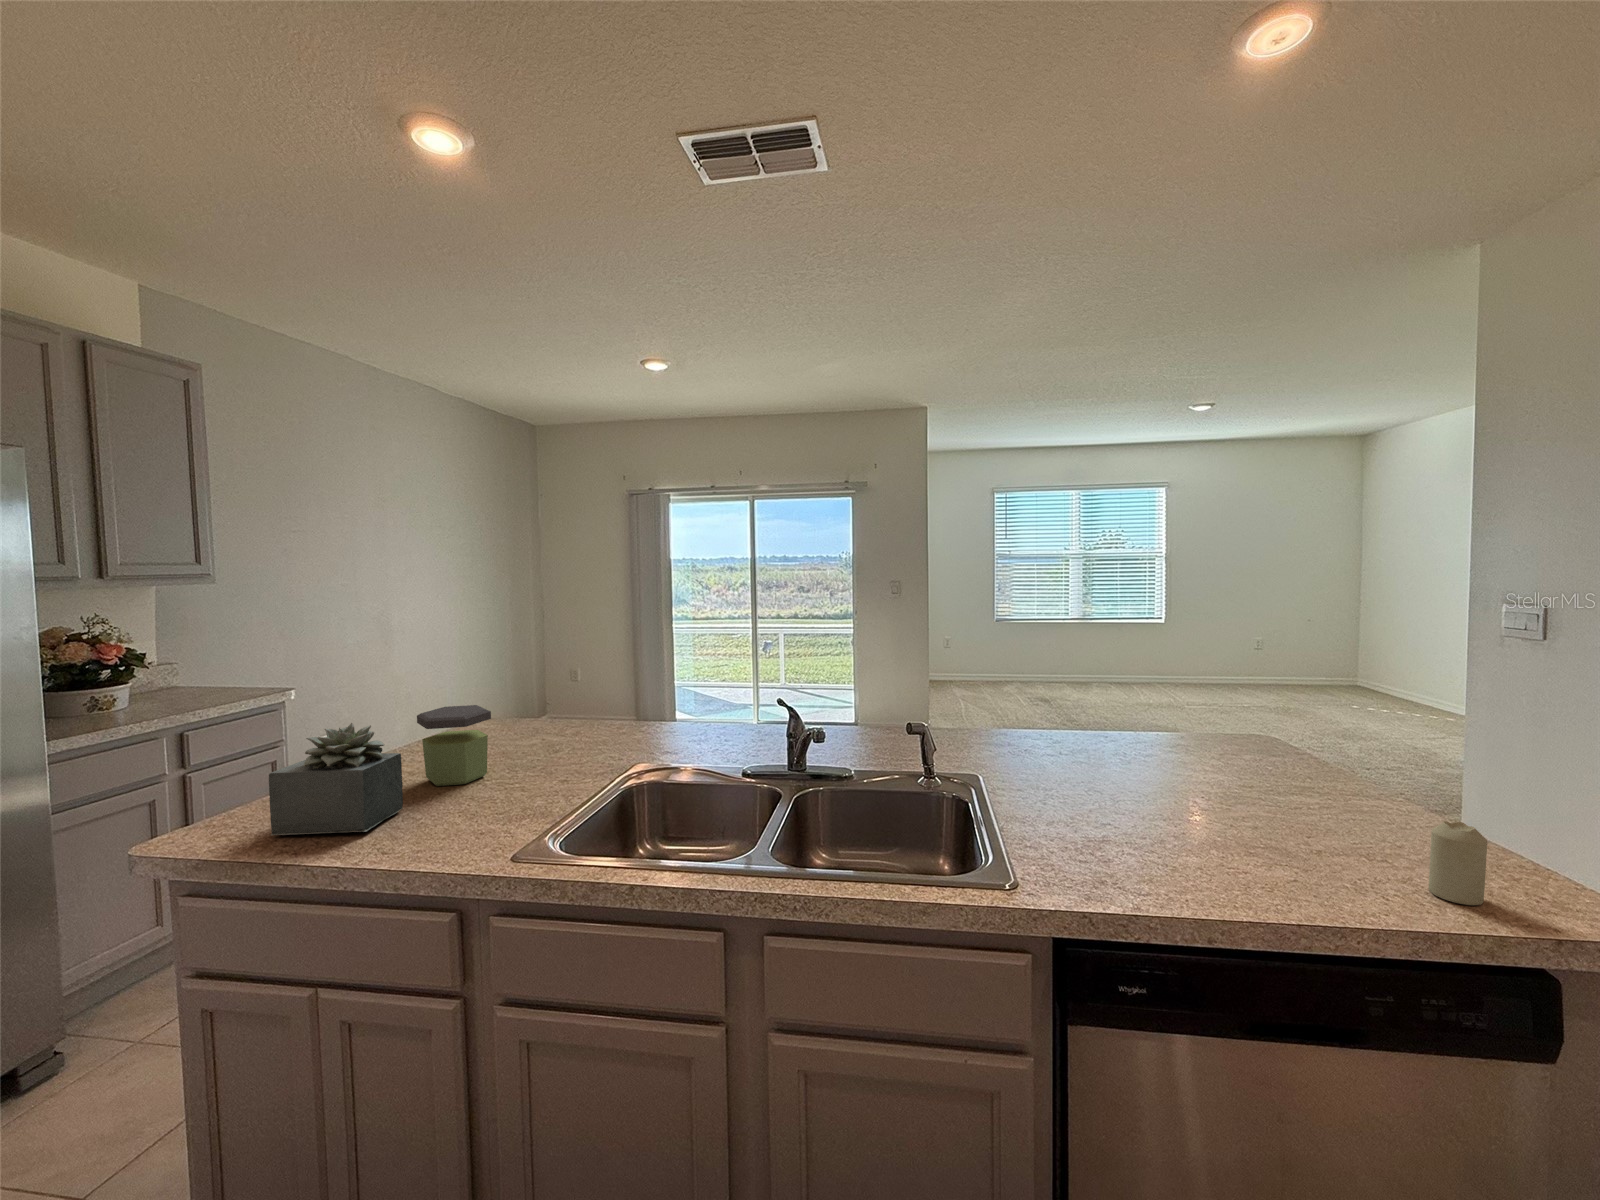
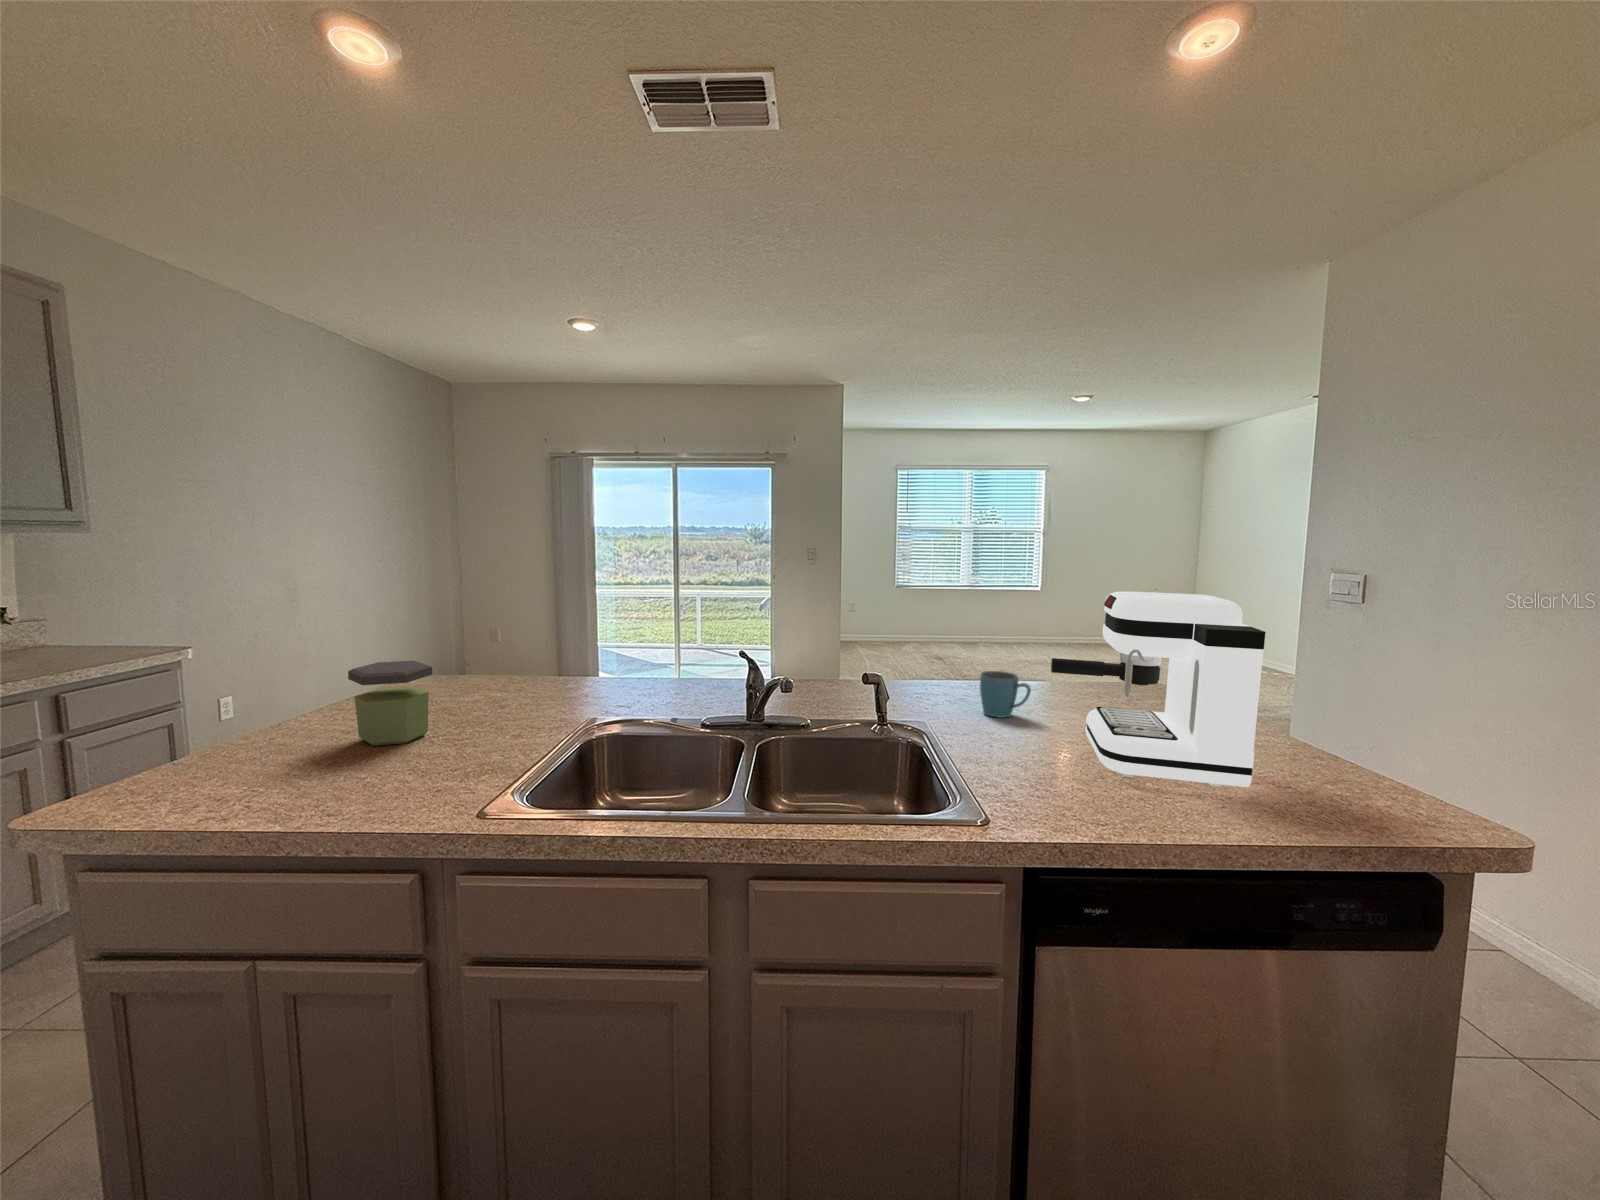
coffee maker: none [1110,632,1345,858] -> present [1051,591,1266,787]
mug: none [1043,717,1099,768] -> present [980,671,1031,718]
succulent plant: present [269,723,403,835] -> none [184,677,342,801]
candle: present [1429,821,1487,905] -> none [1327,752,1377,822]

